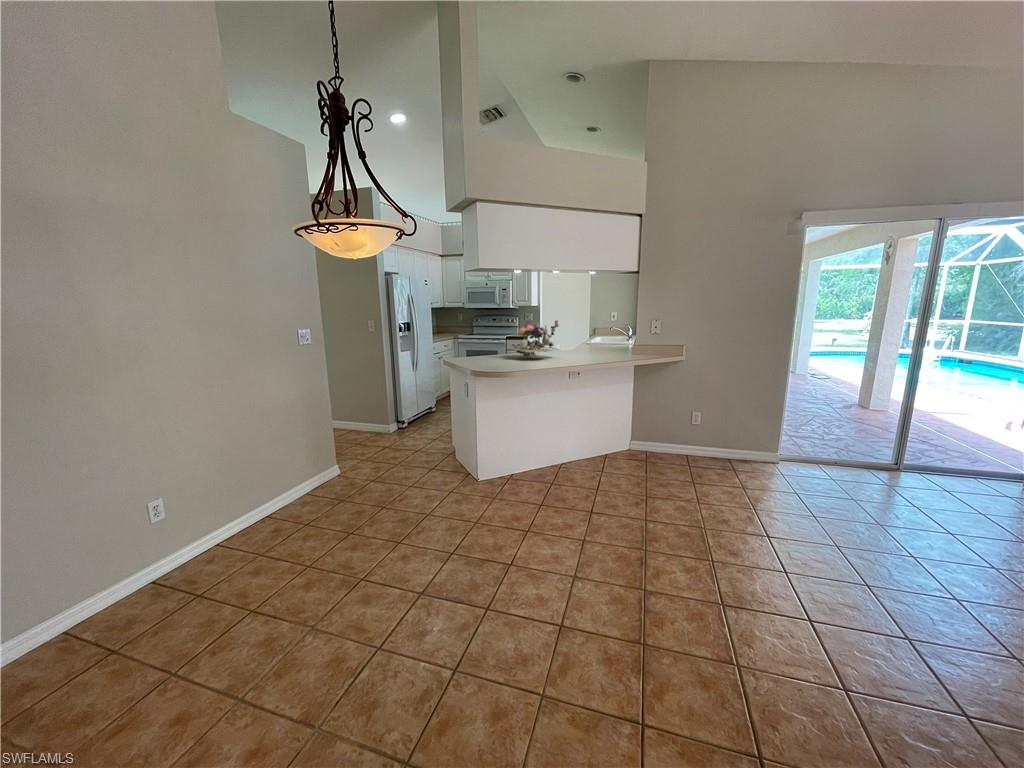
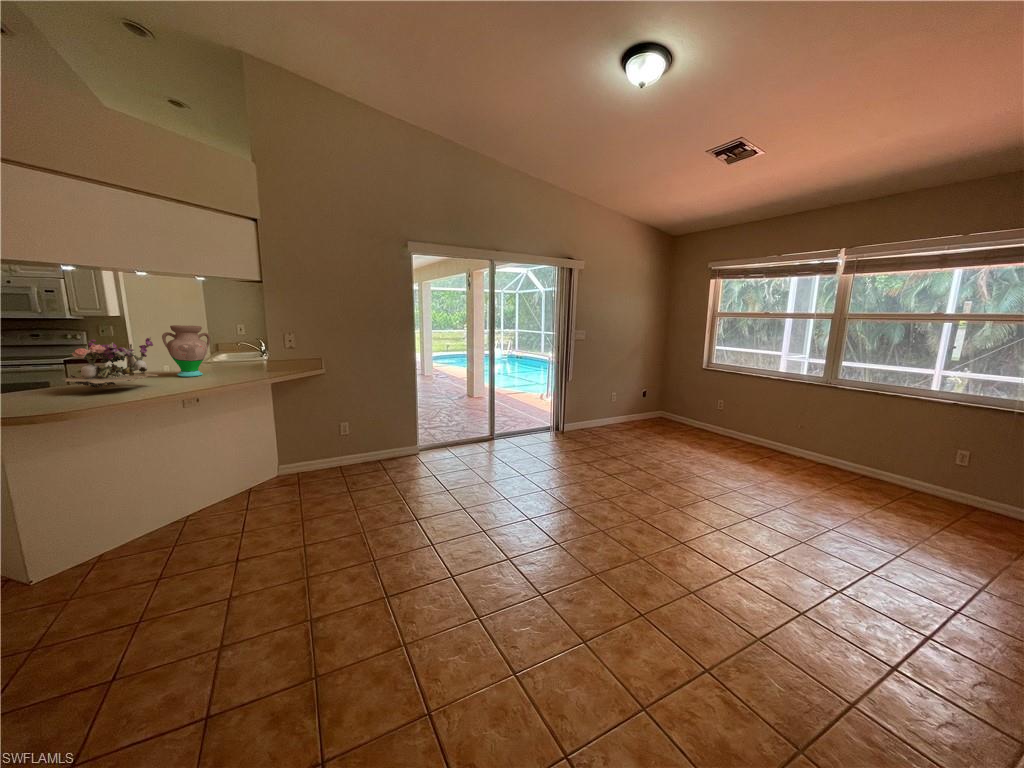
vase: none [562,311,592,353] -> present [162,325,210,377]

